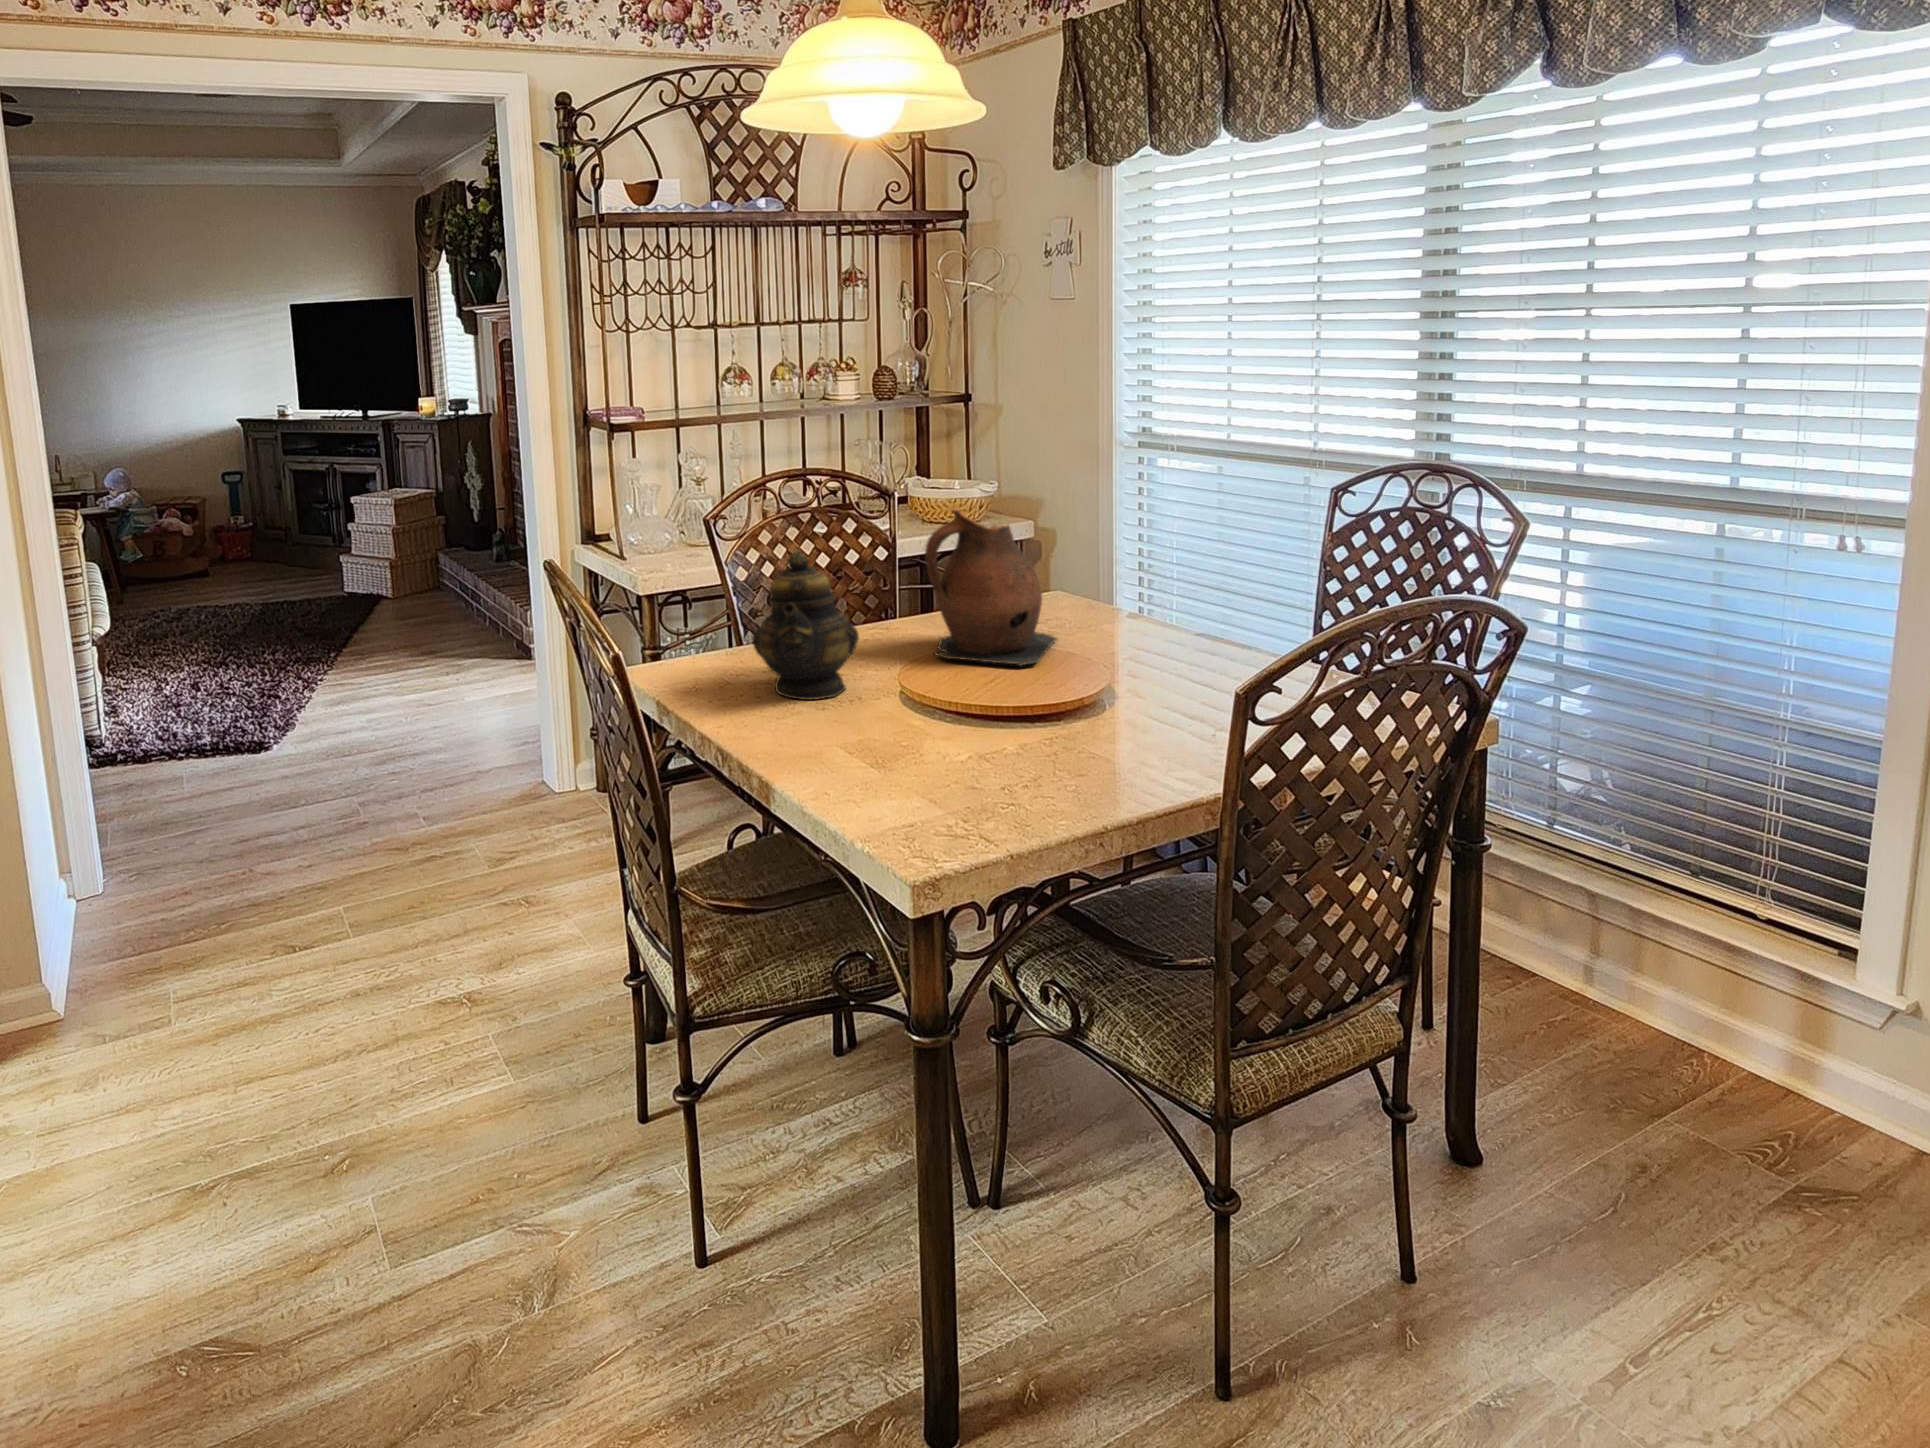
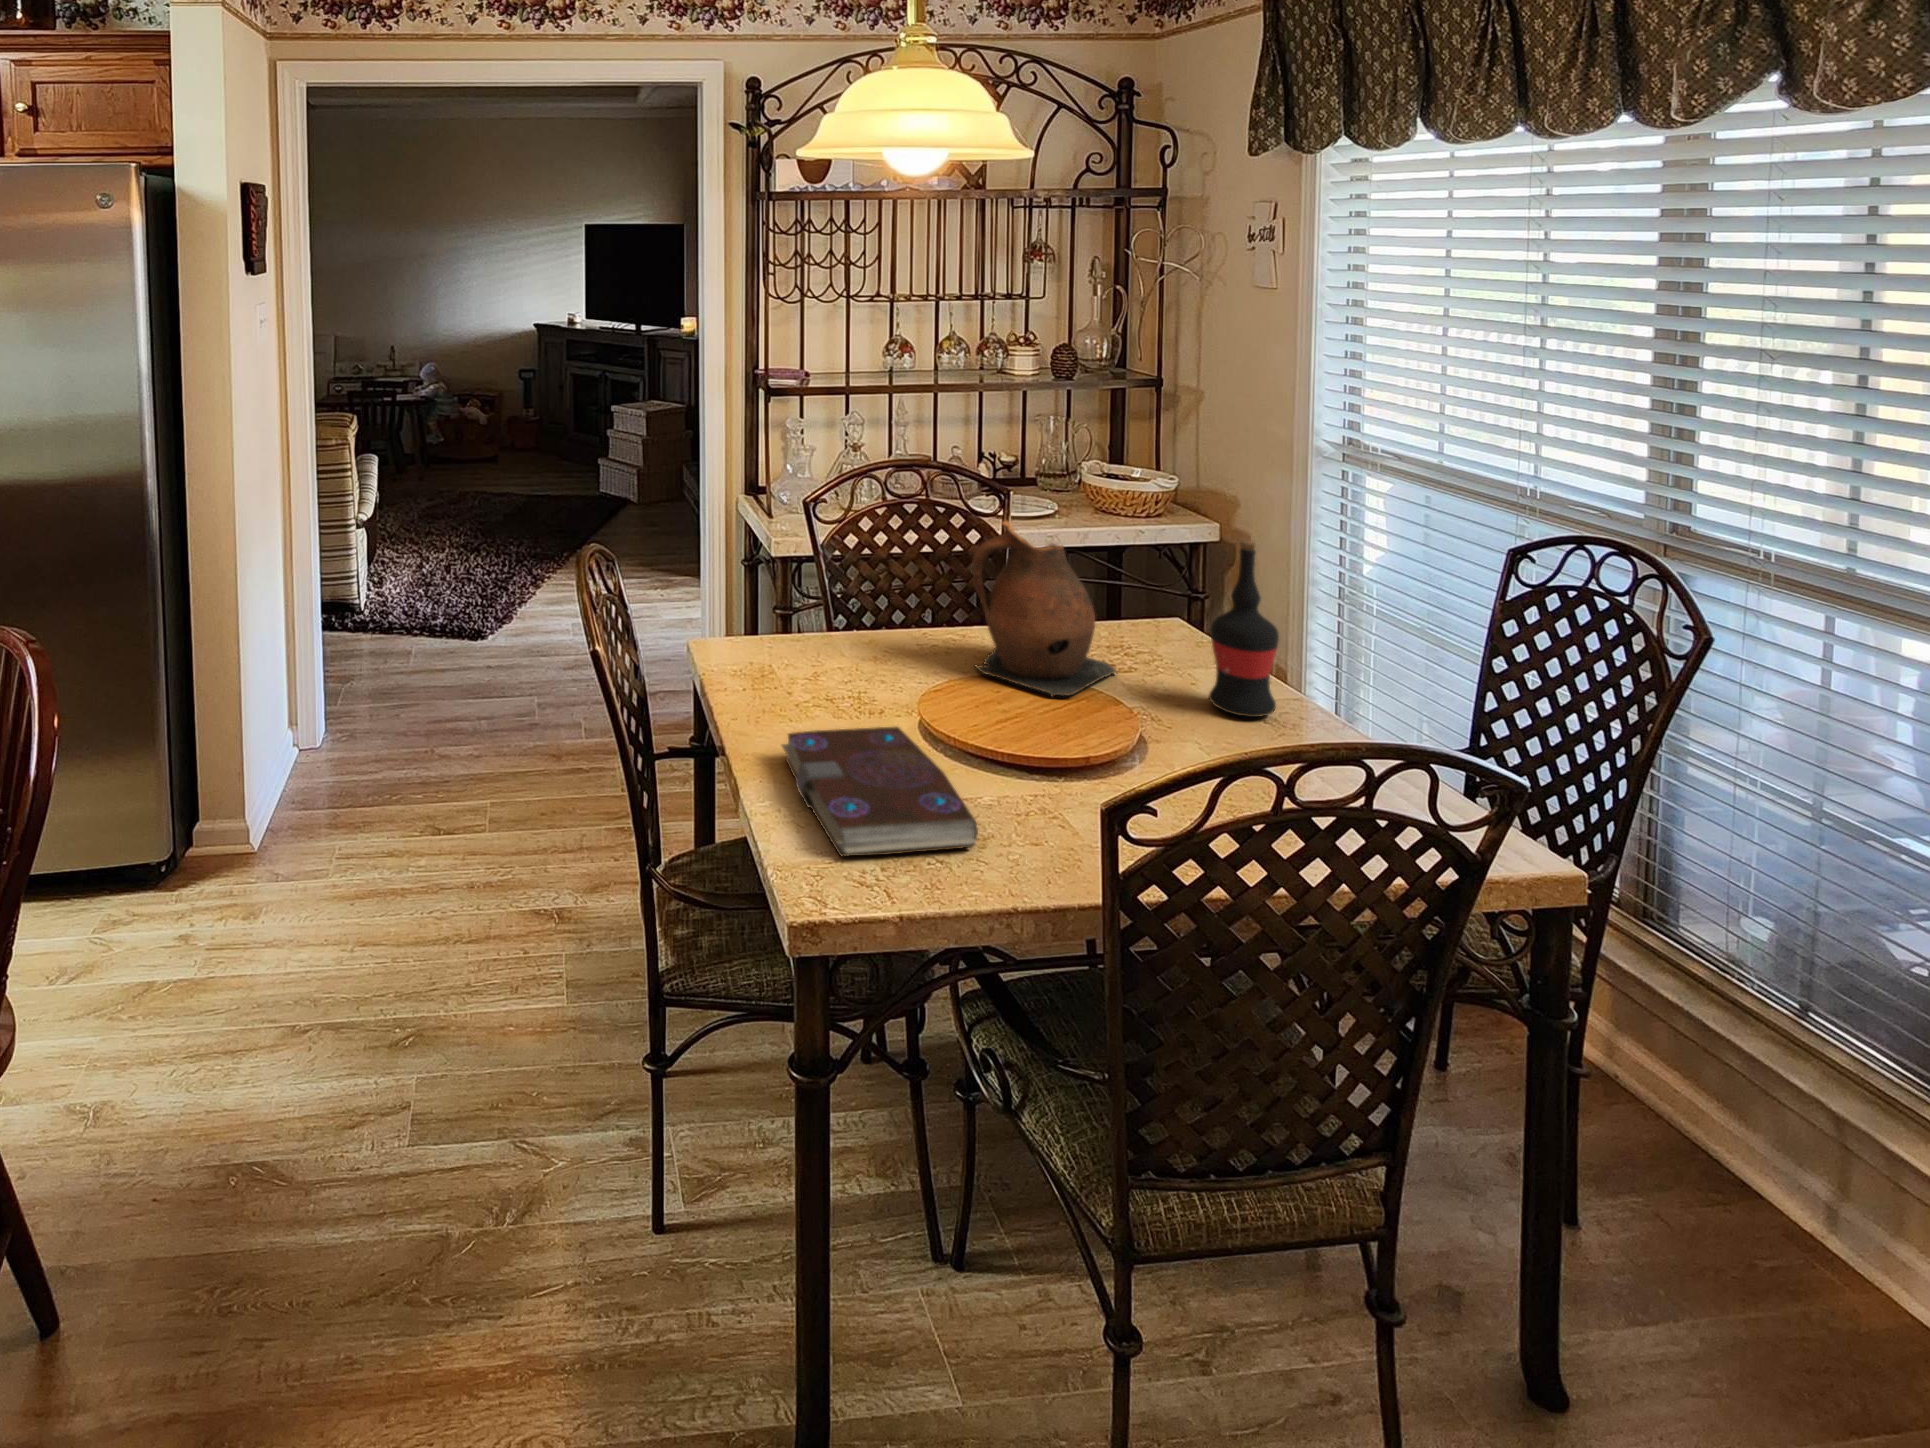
wine bottle: none [1147,494,1207,655] -> present [1208,540,1279,717]
teapot: present [753,551,859,700] -> none [778,547,877,694]
book: none [820,709,1068,831] -> present [782,727,978,857]

